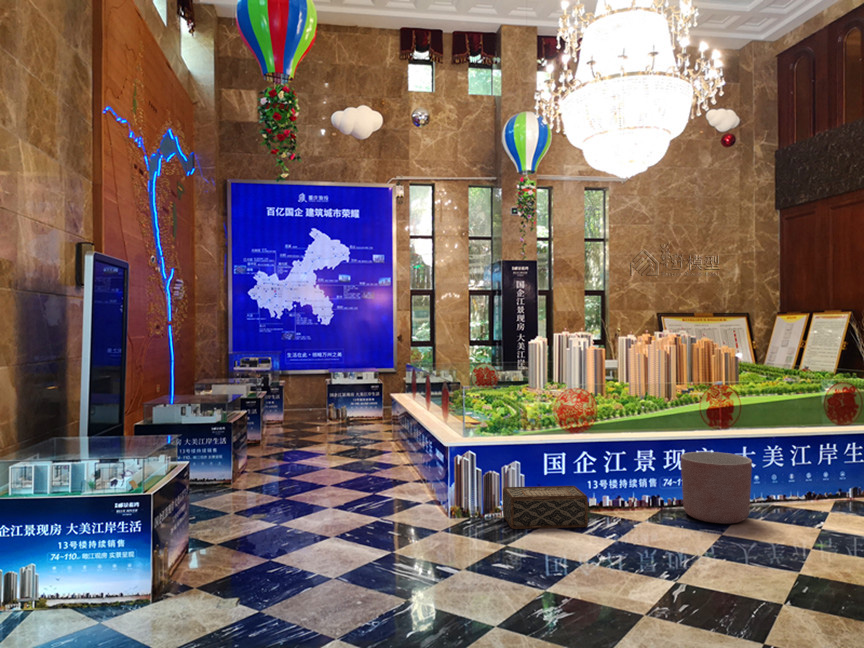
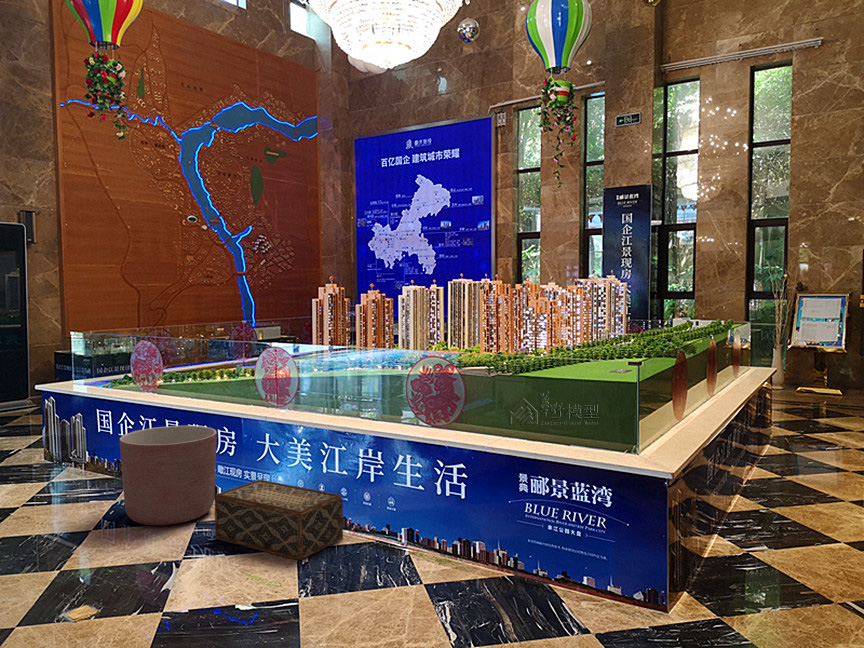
woven basket: present [503,486,588,529] -> present [215,480,343,560]

